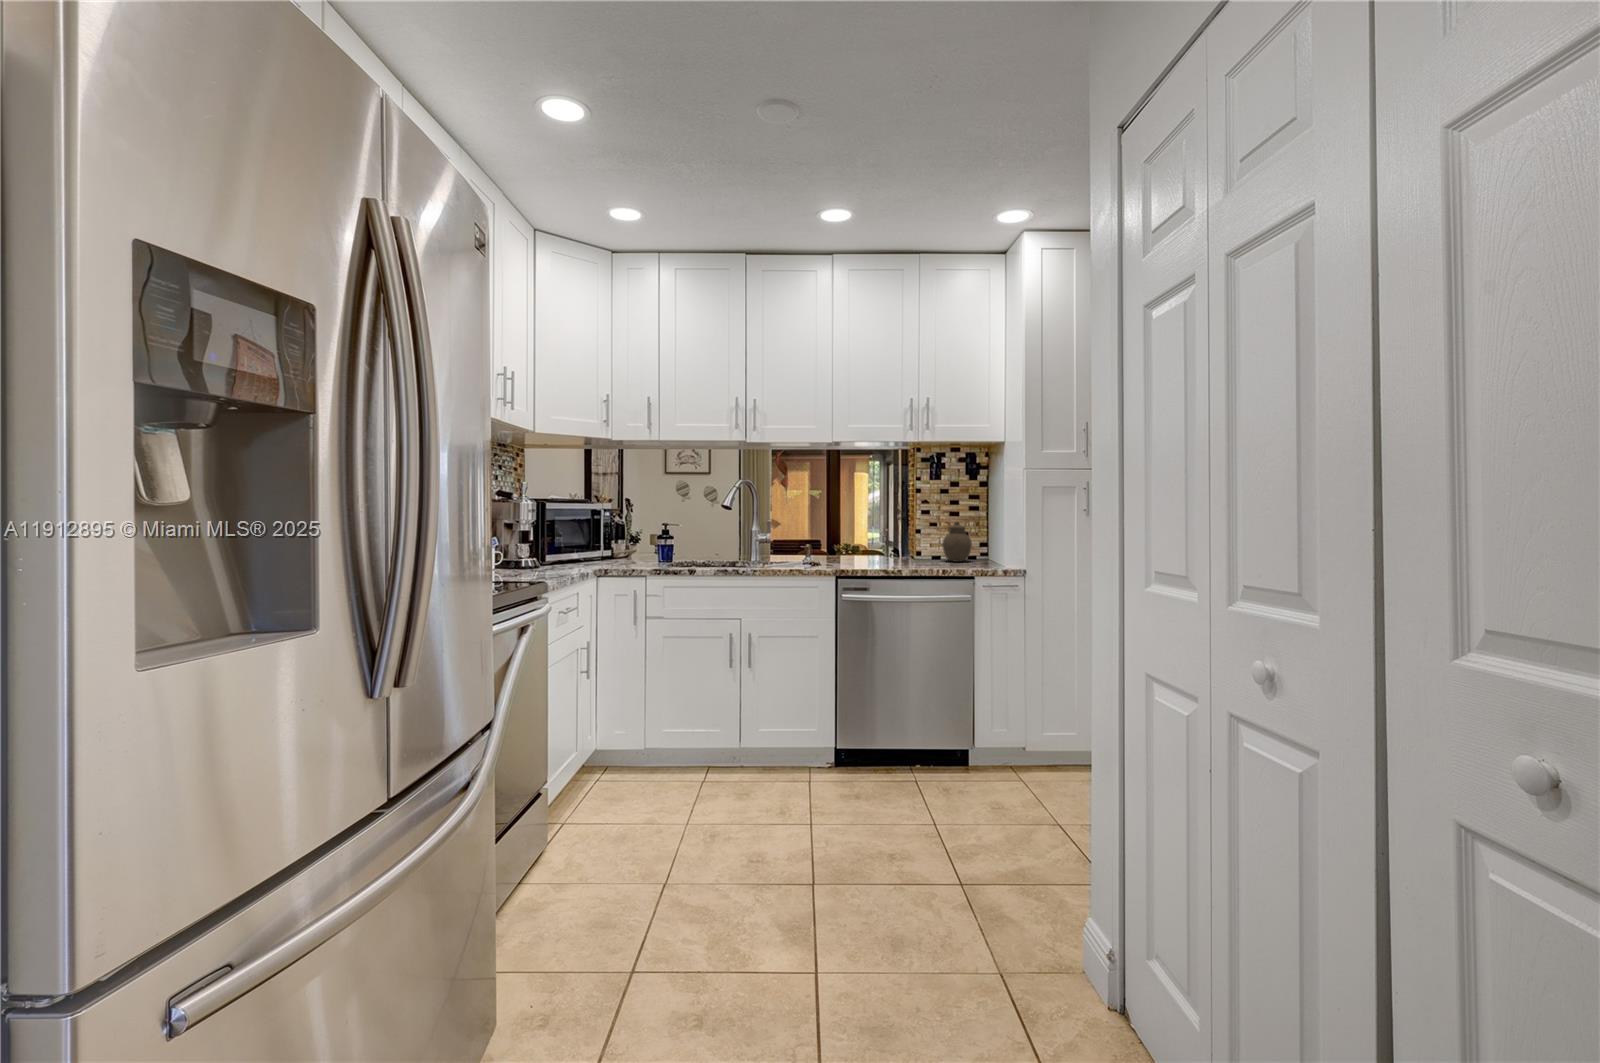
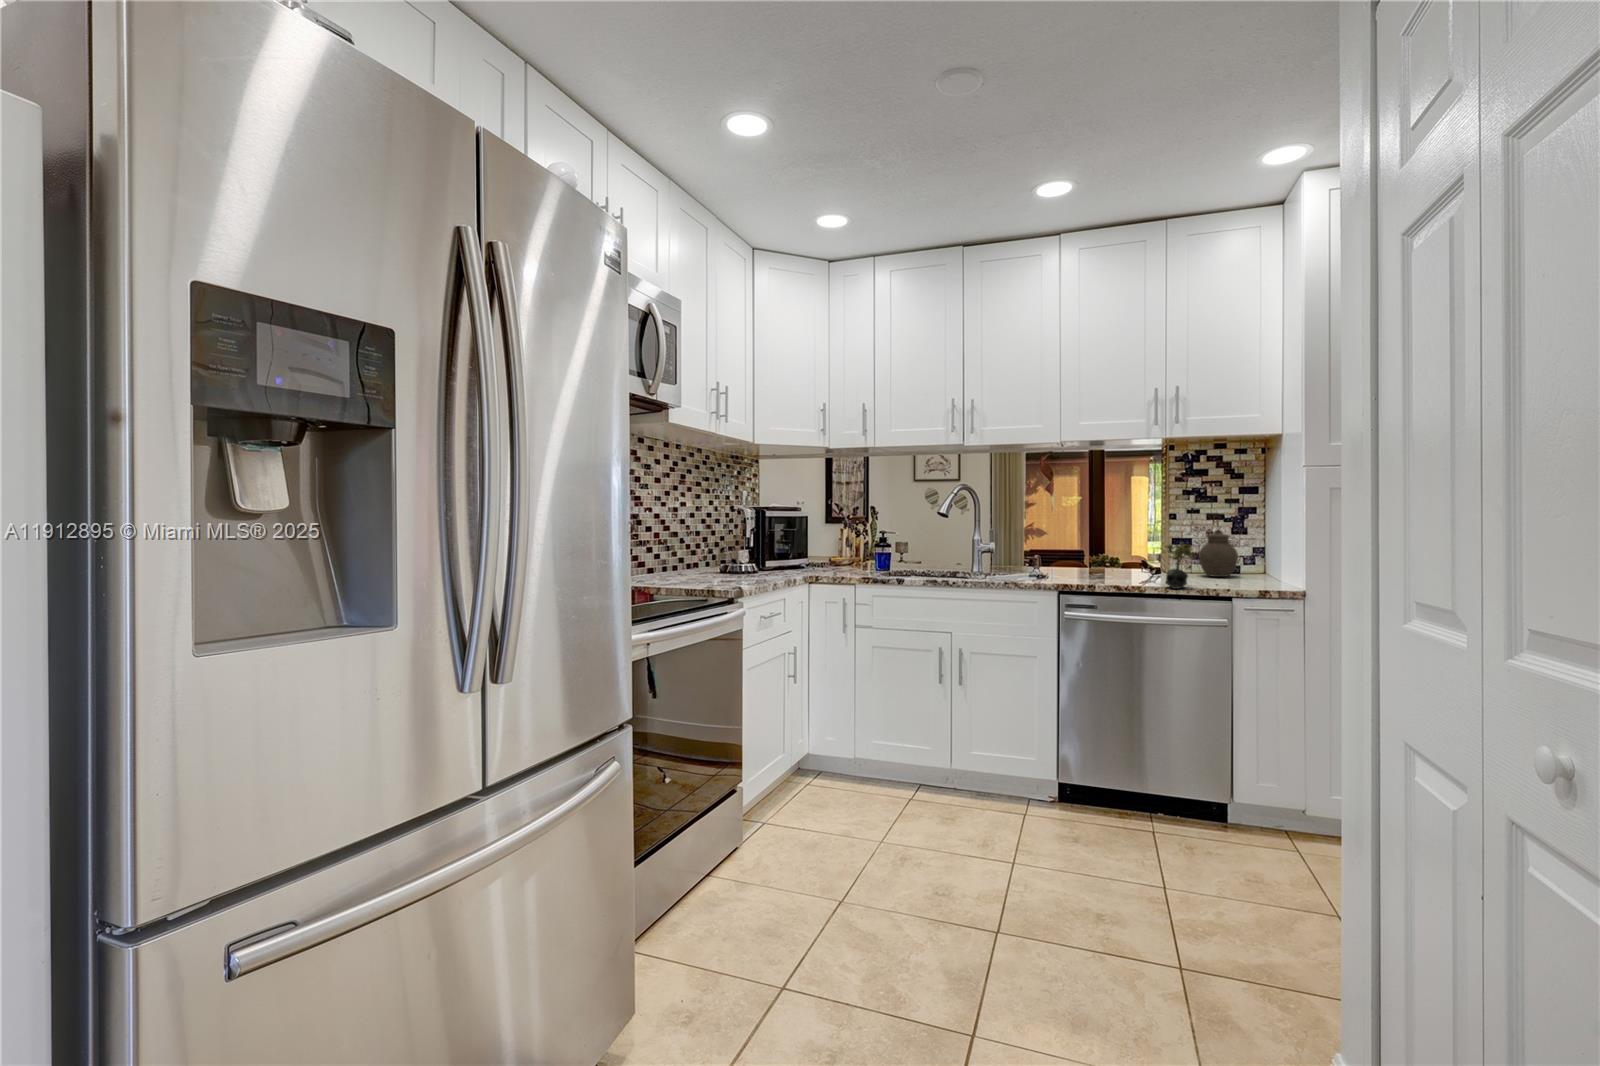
succulent plant: none [919,532,946,572] -> present [1164,542,1195,589]

